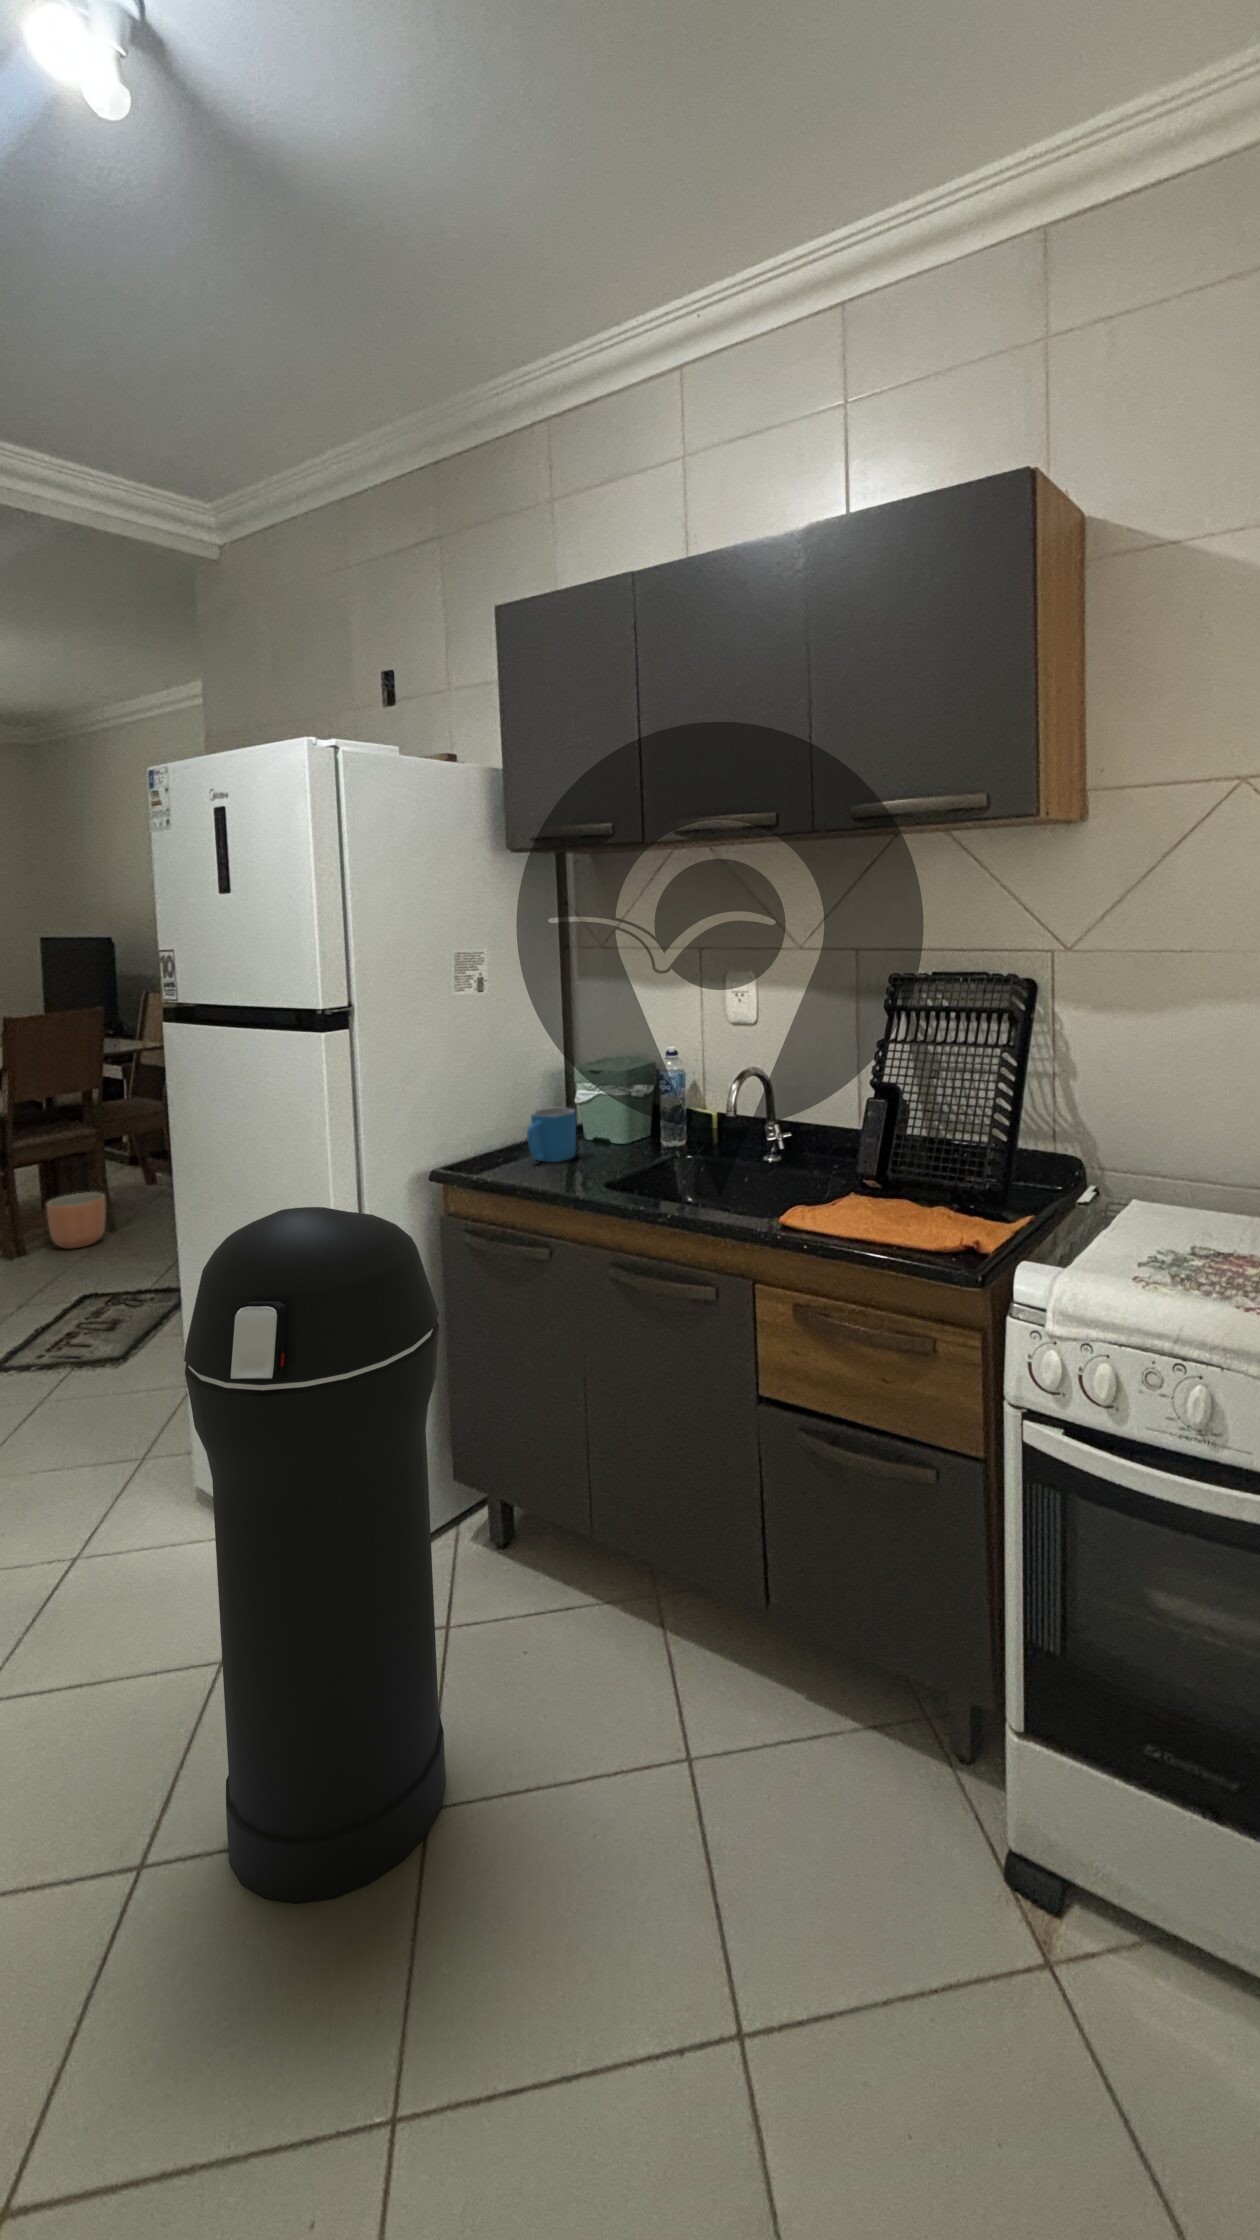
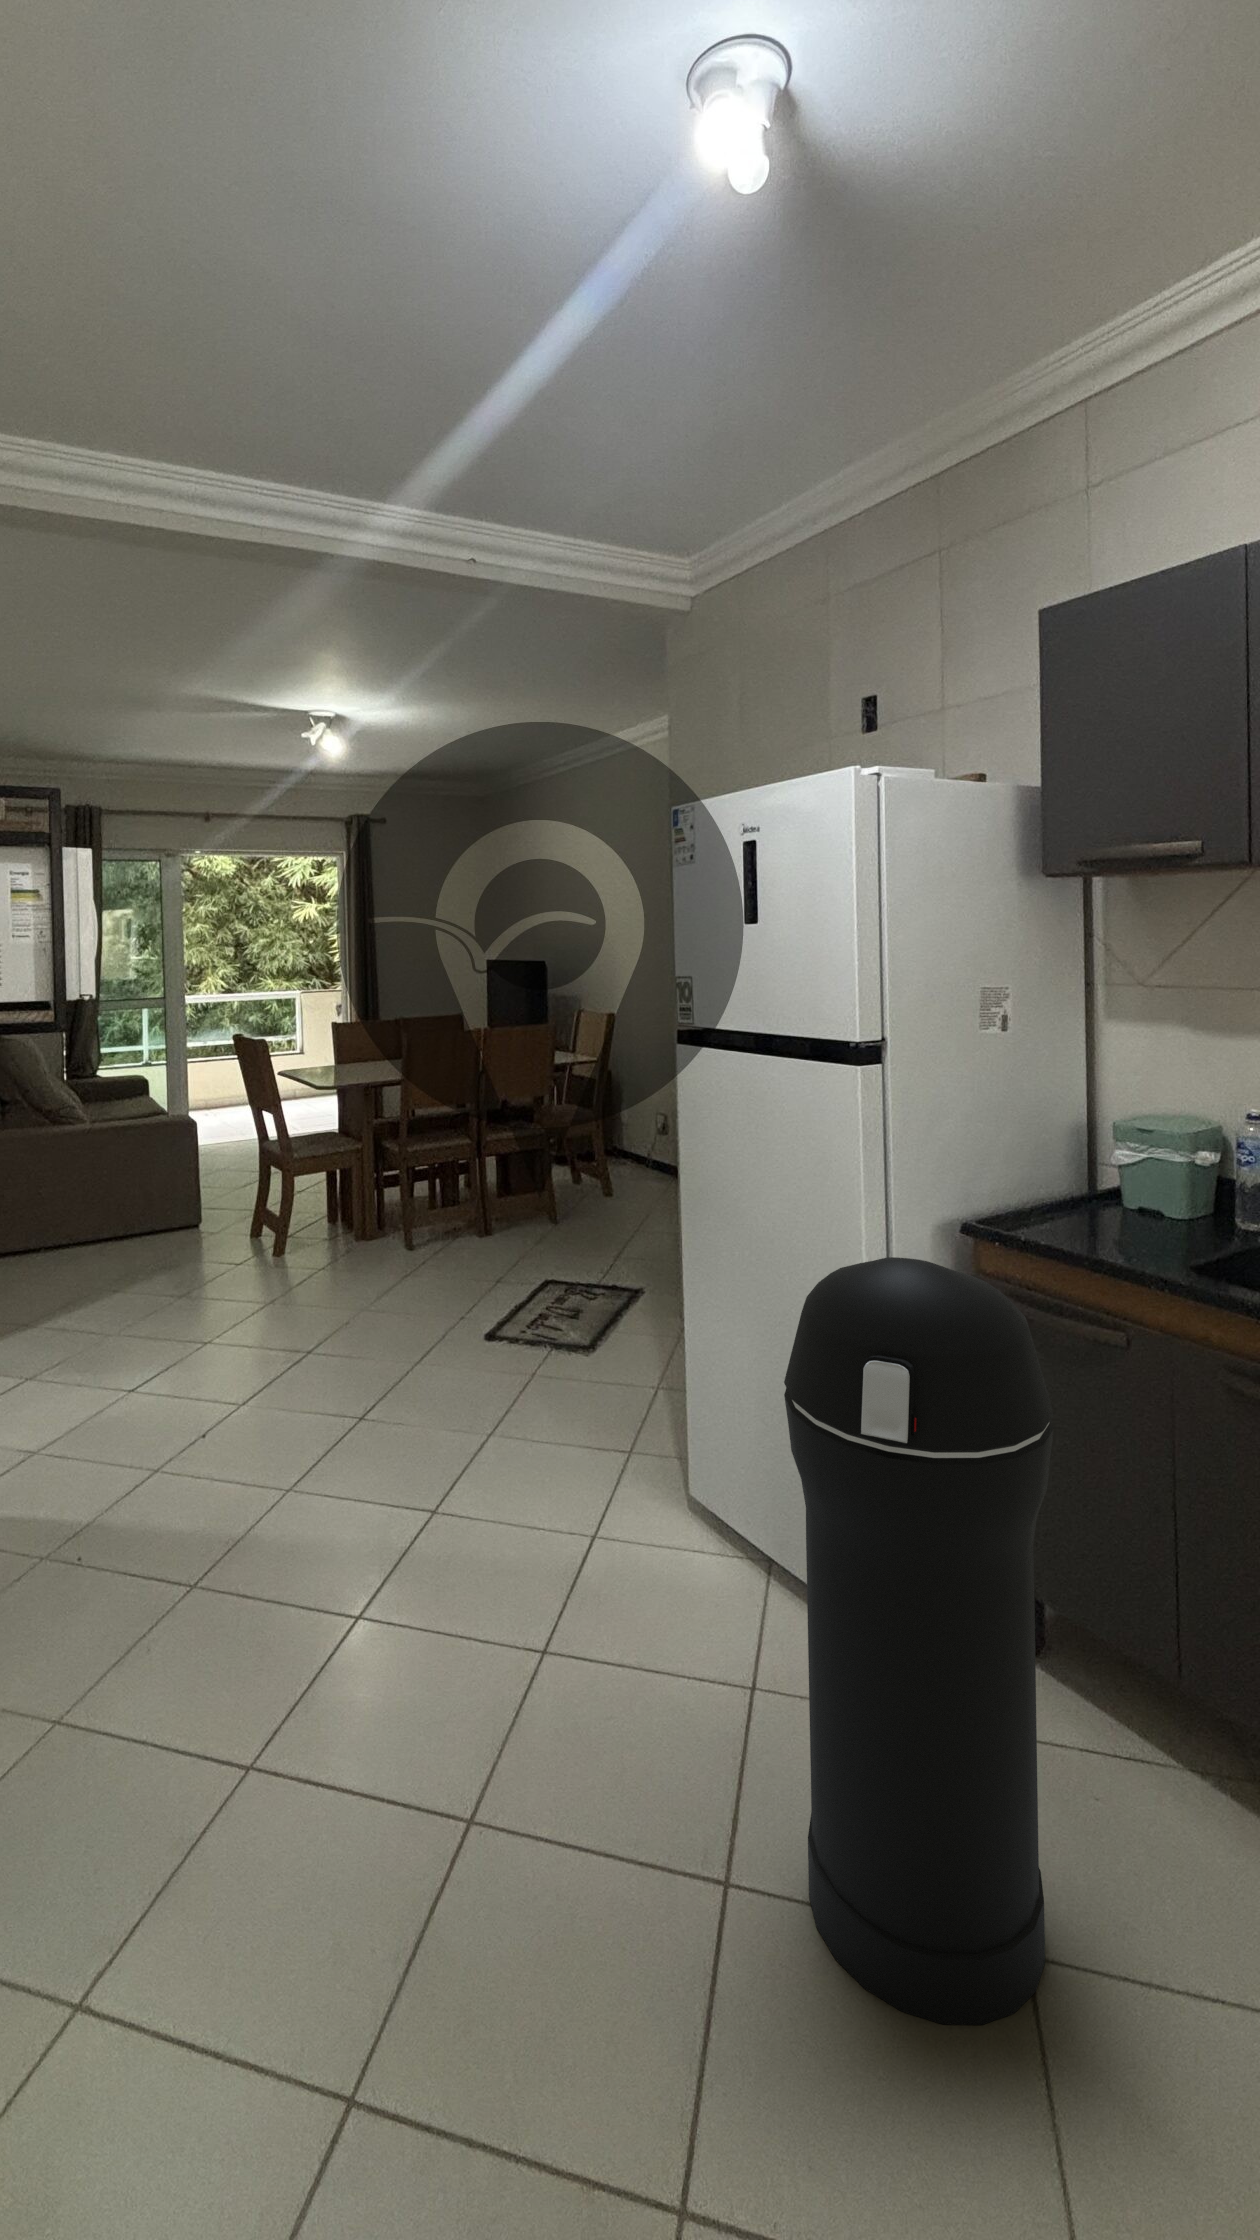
mug: present [527,1108,576,1162] -> none [1074,1166,1129,1230]
planter: present [47,1192,106,1249] -> none [508,1186,552,1235]

